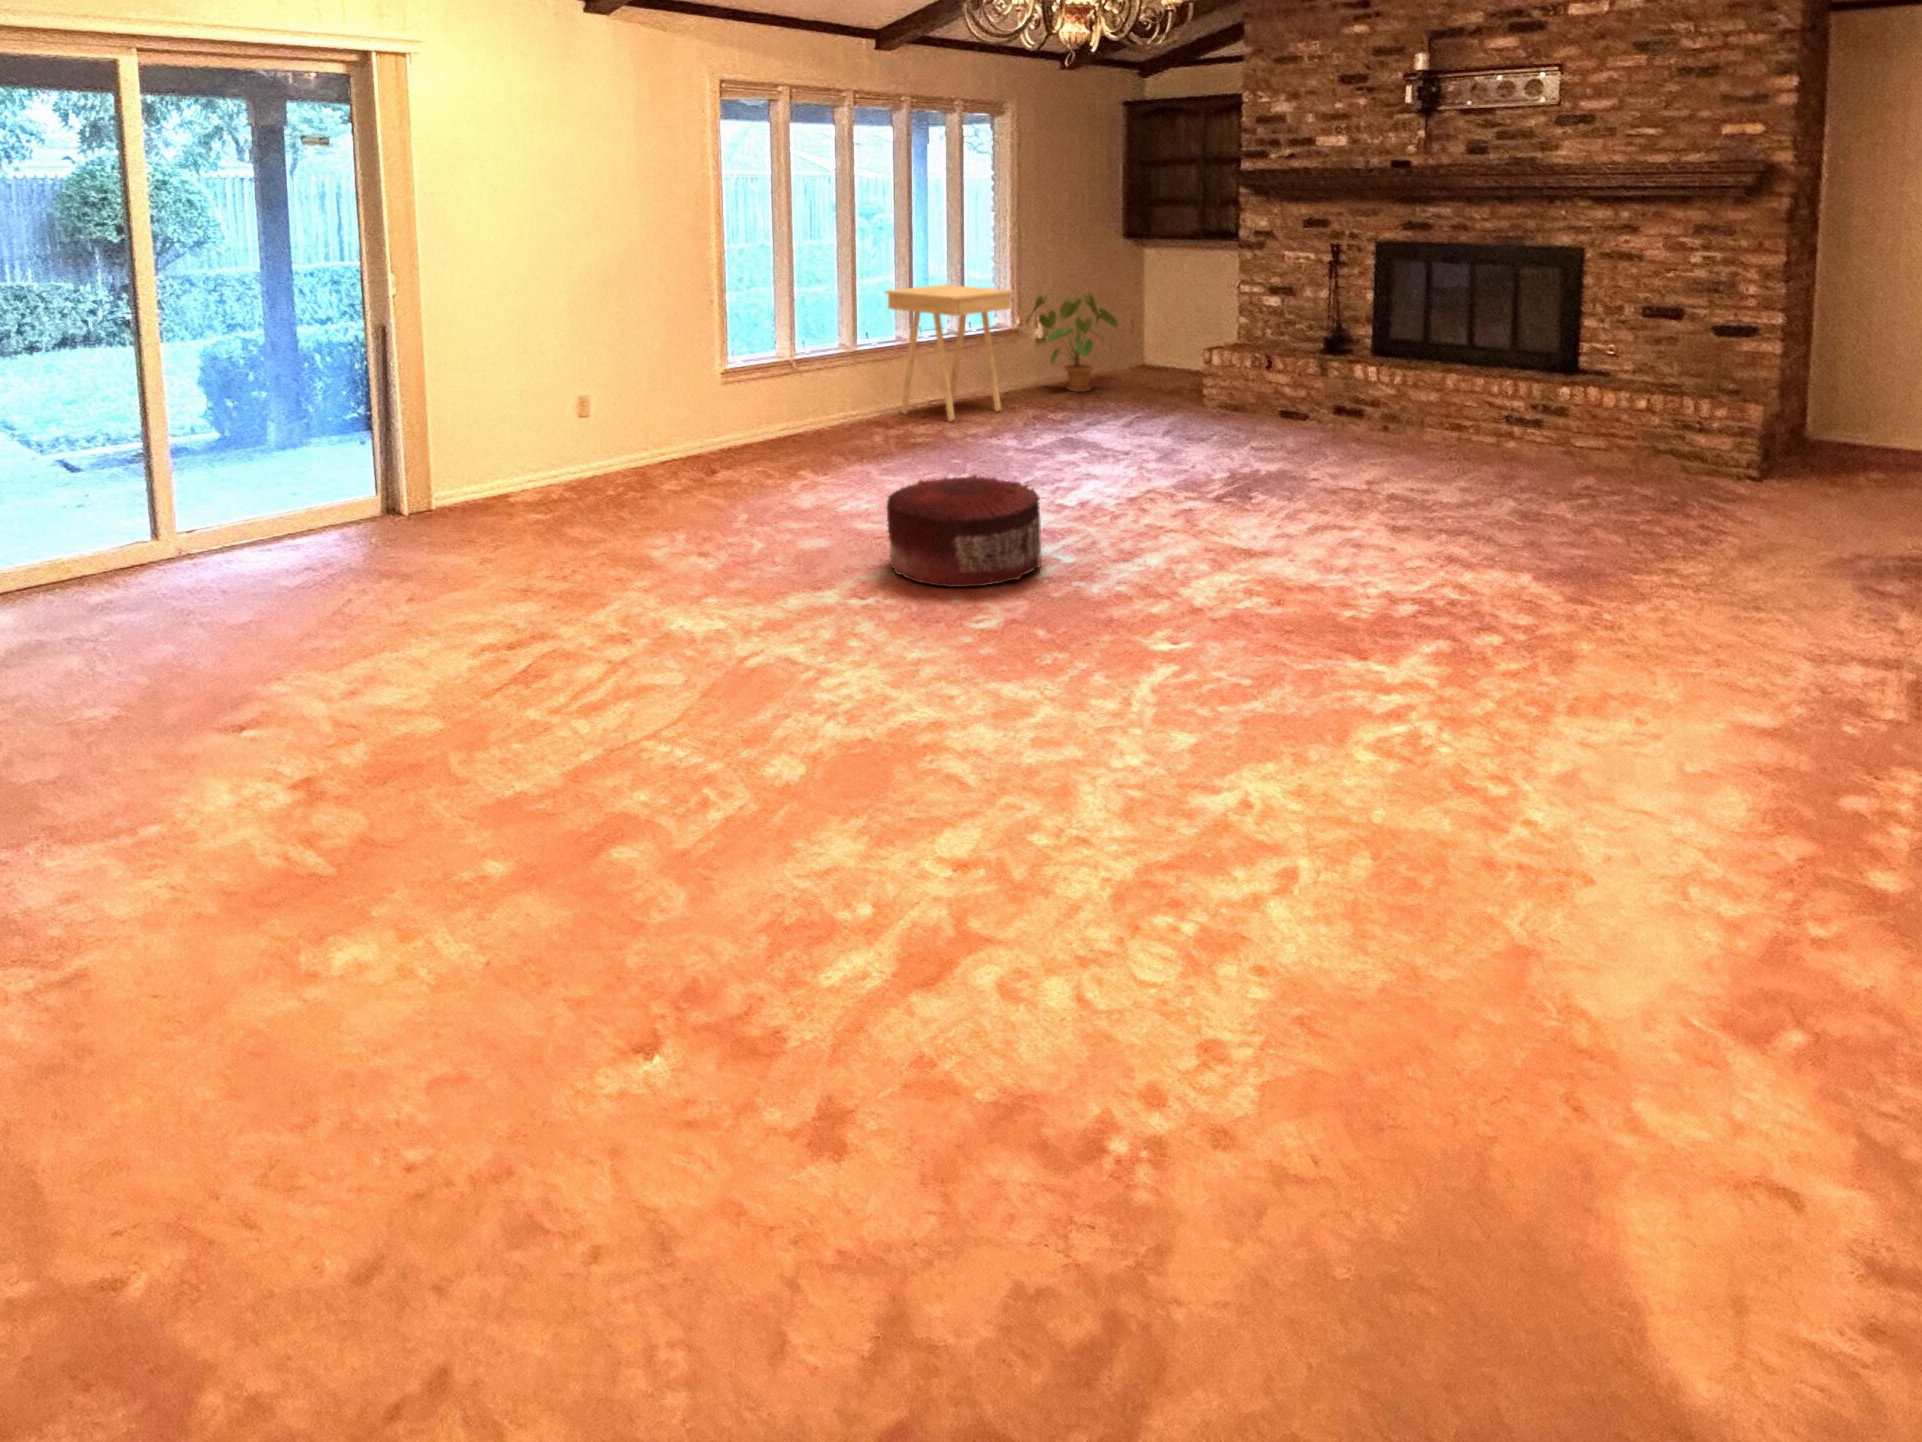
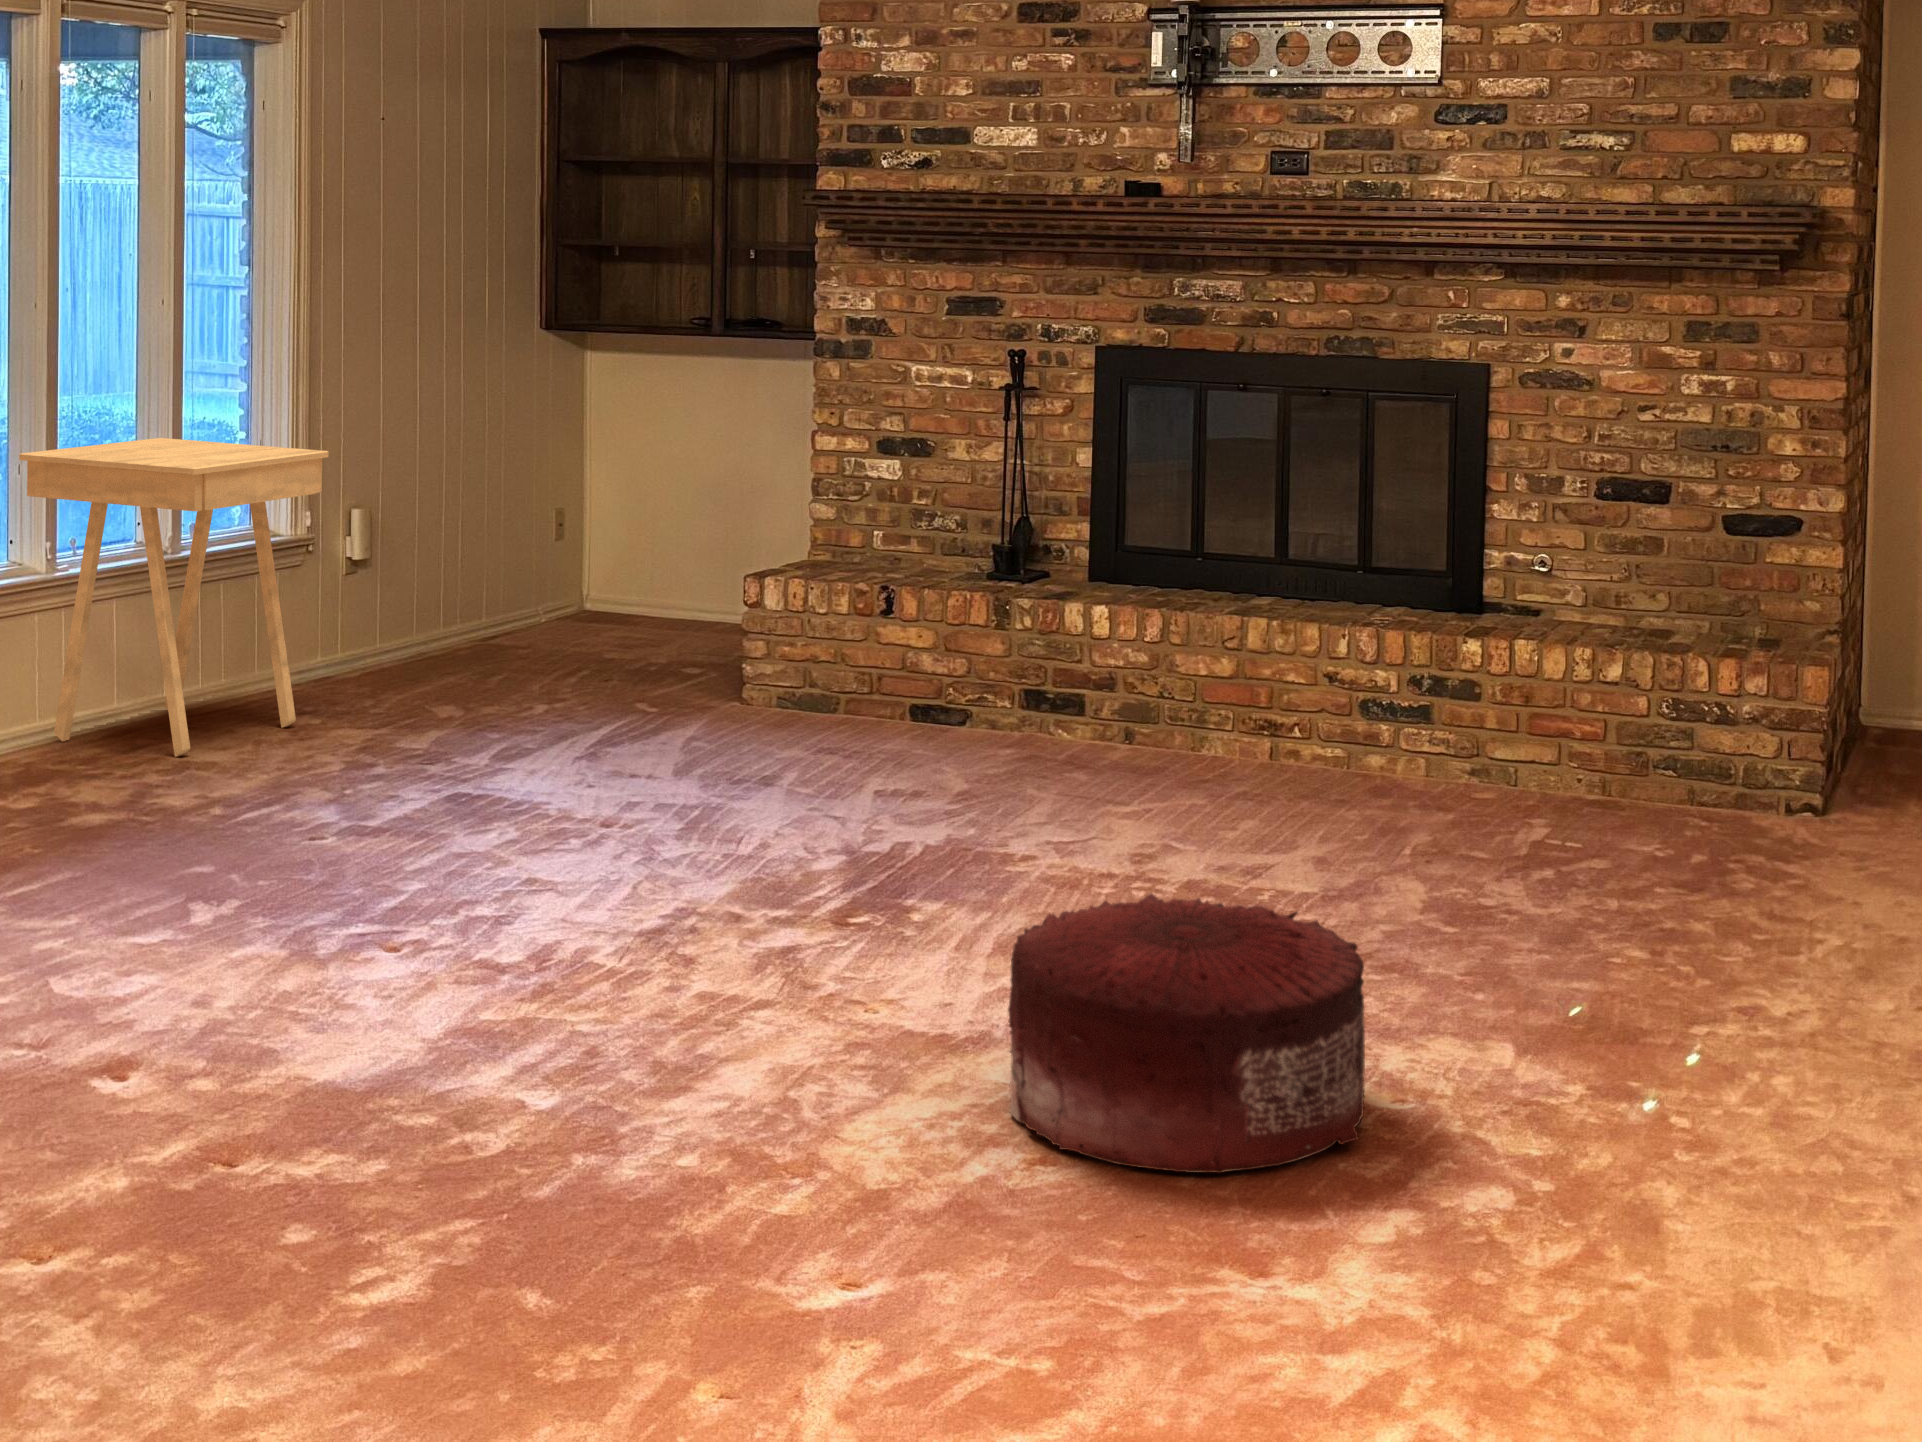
house plant: present [1026,295,1119,392] -> none [340,456,550,672]
pouf: present [887,475,1041,587] -> present [1008,893,1365,1173]

